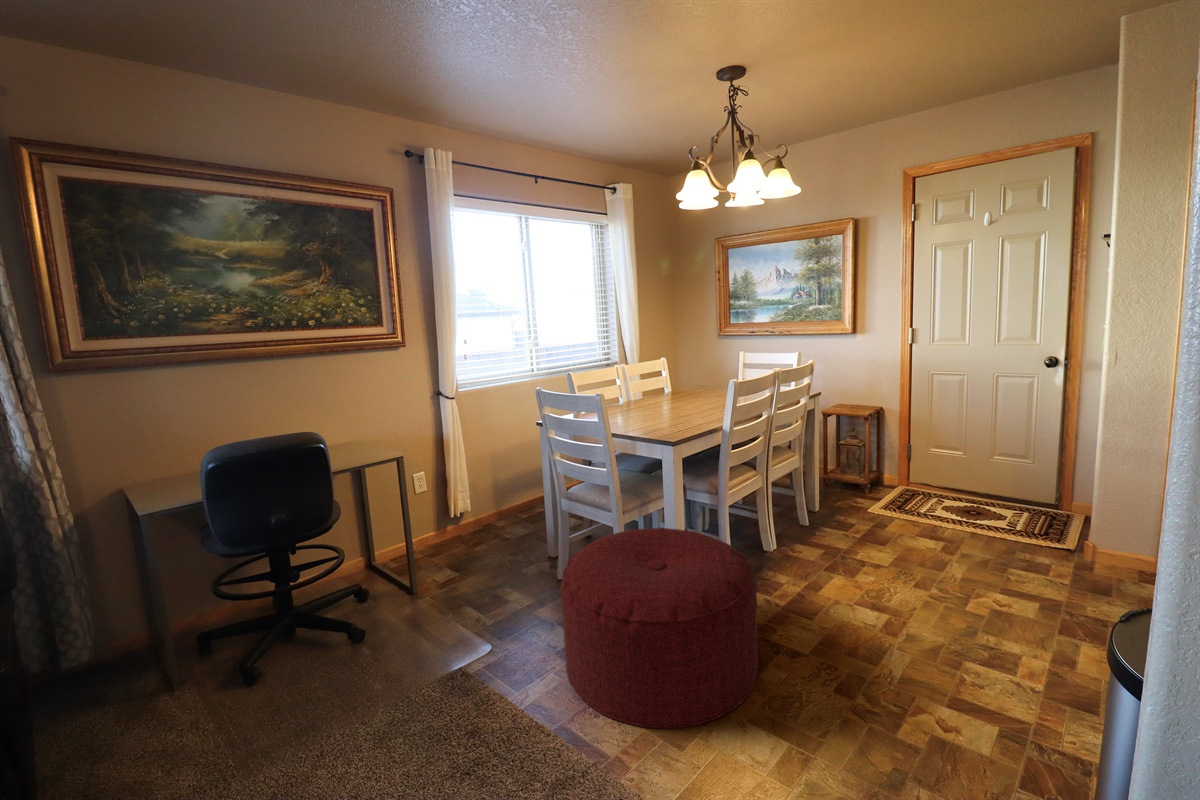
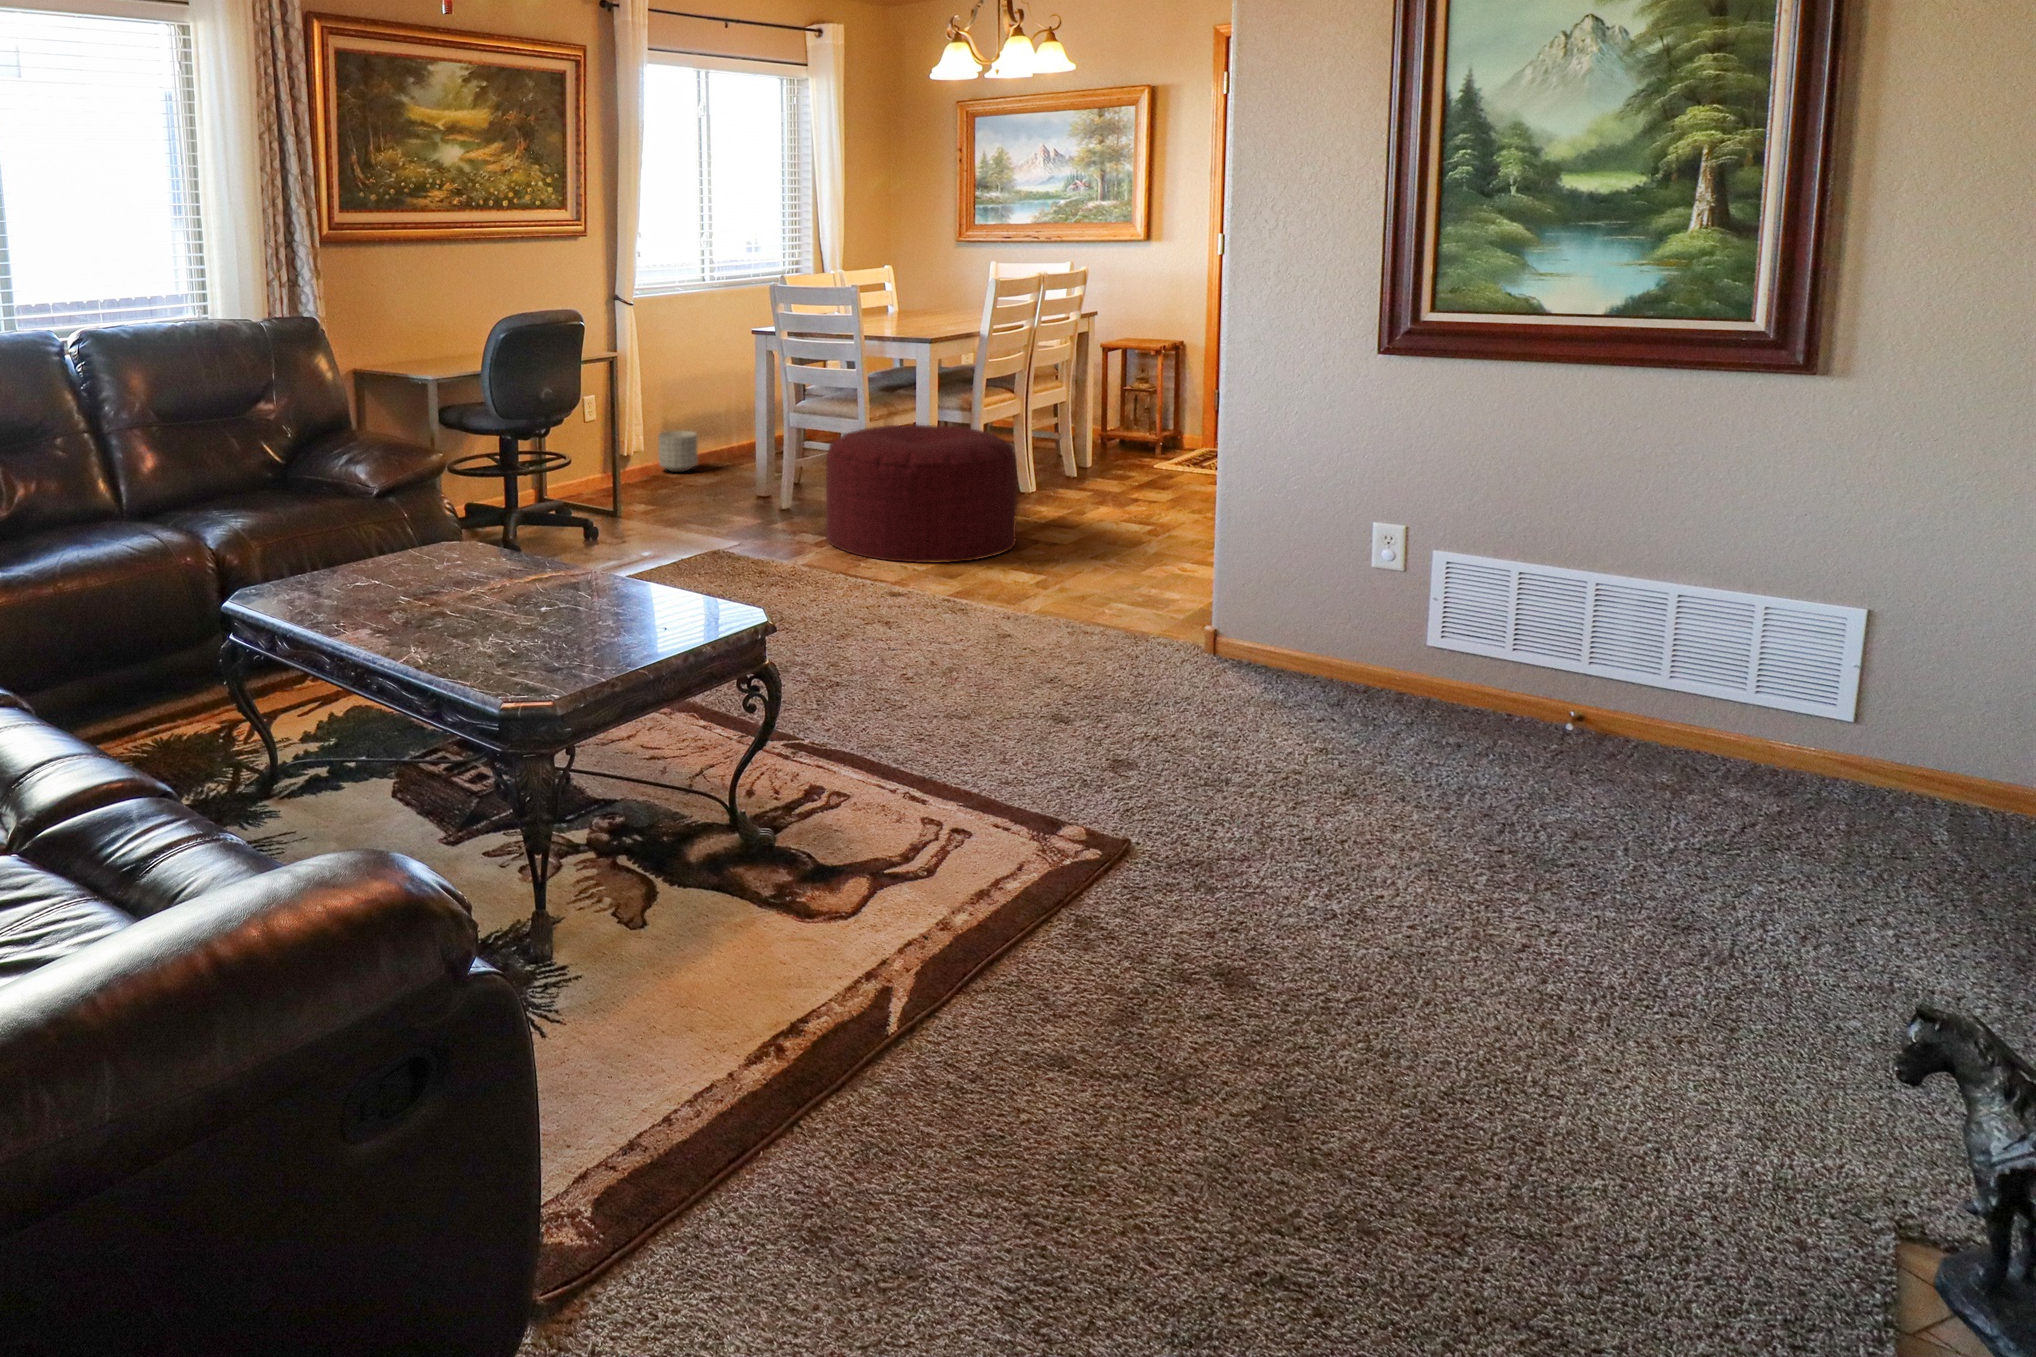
planter: none [488,487,519,521] -> present [658,431,698,472]

